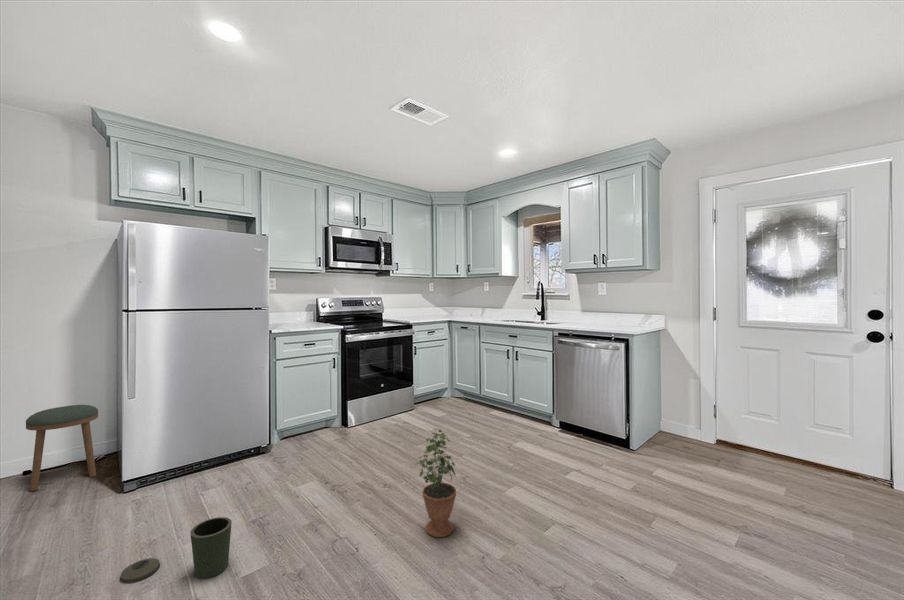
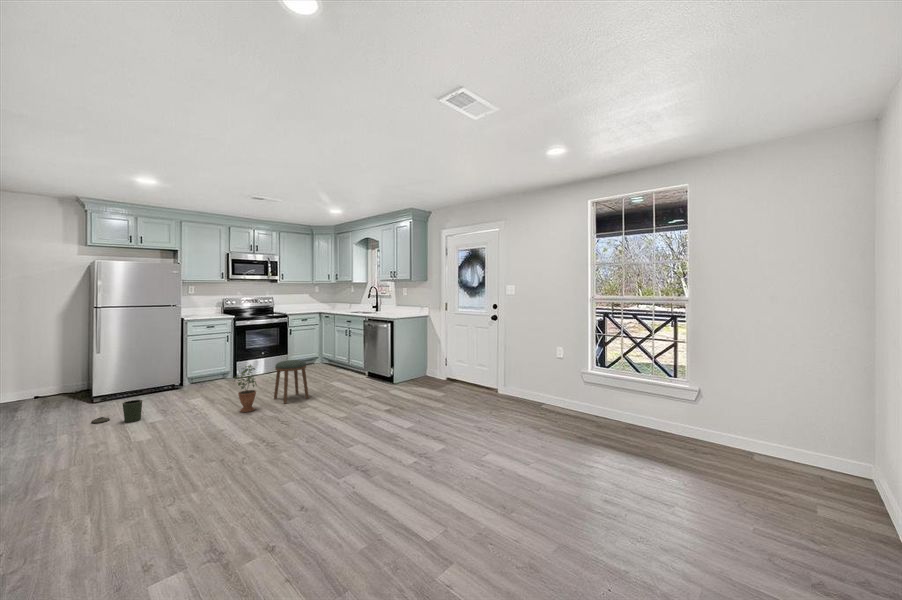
stool: present [26,405,98,491] -> present [274,360,309,404]

